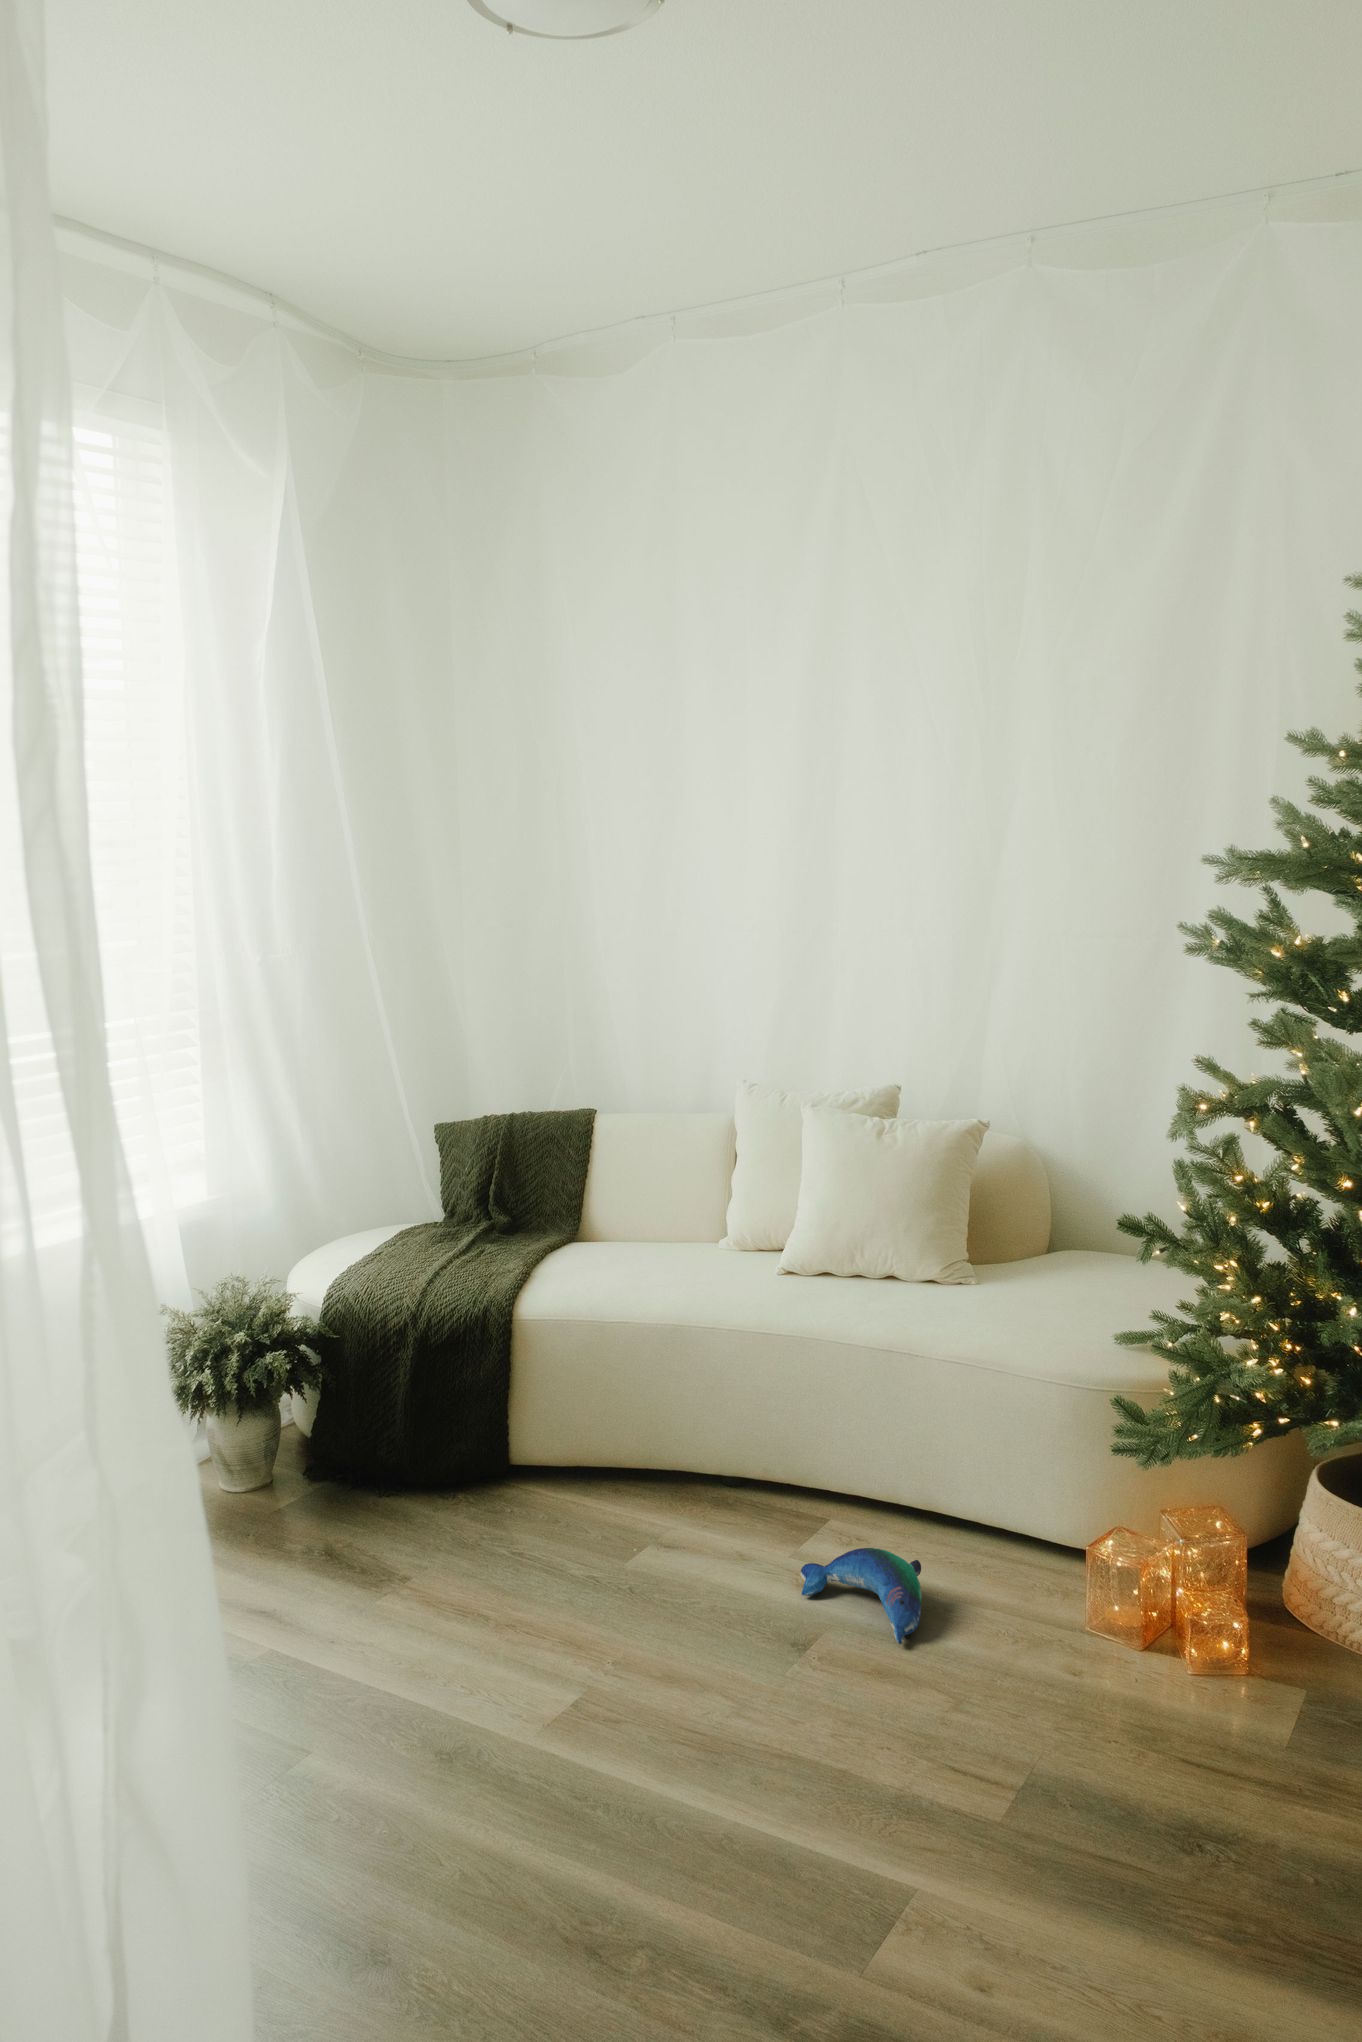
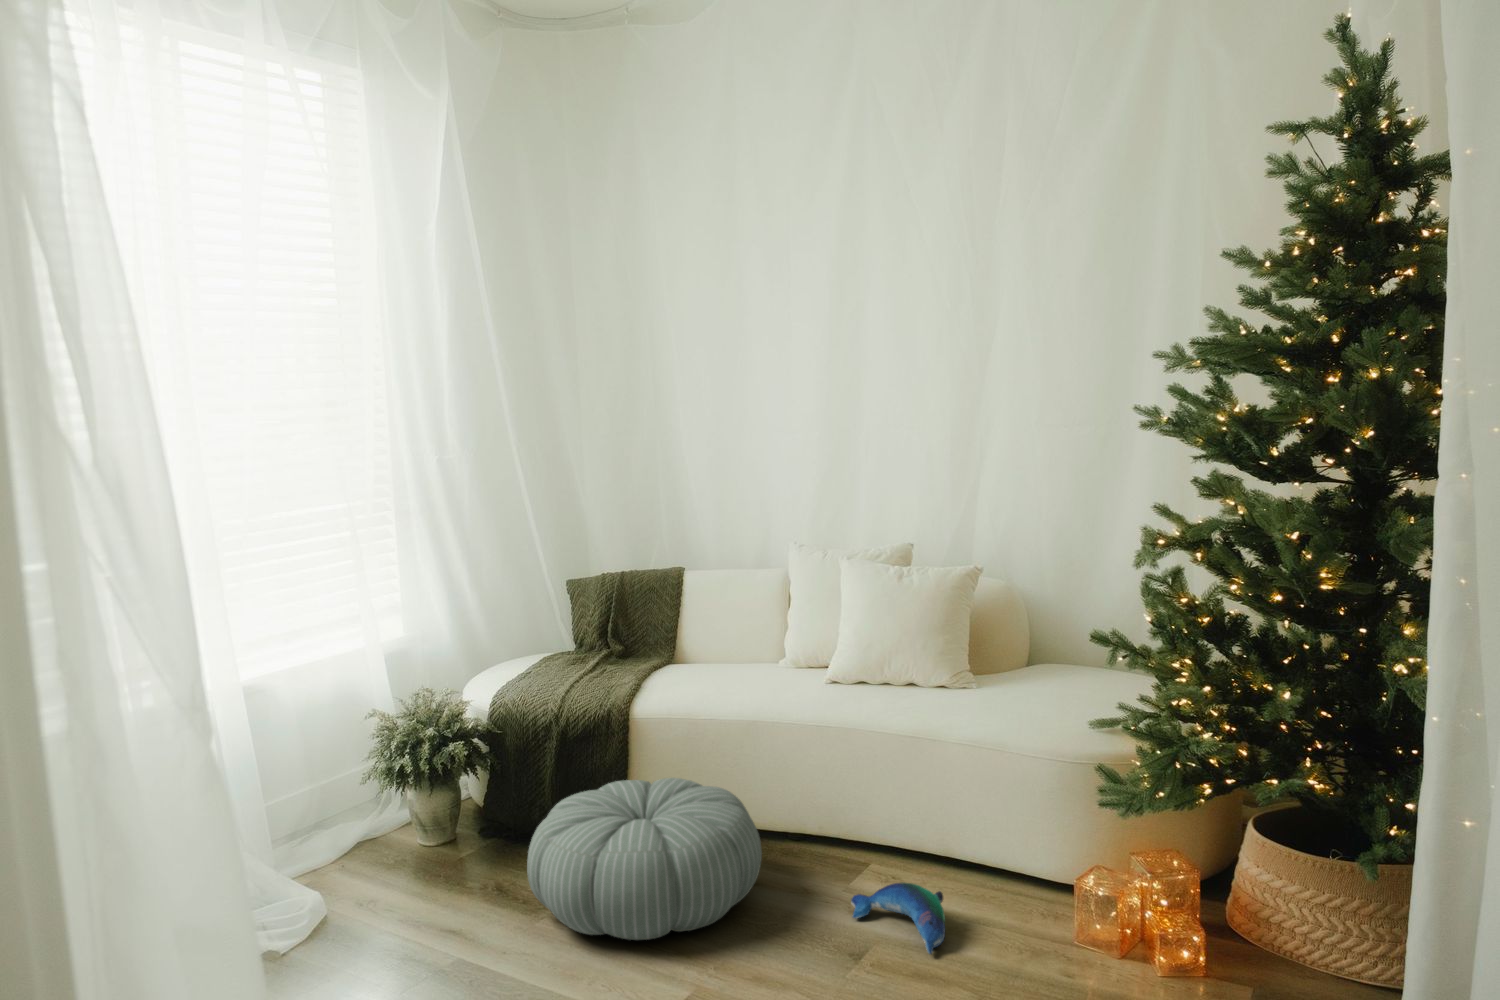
pouf: none [369,1402,684,1622] -> present [527,778,762,940]

